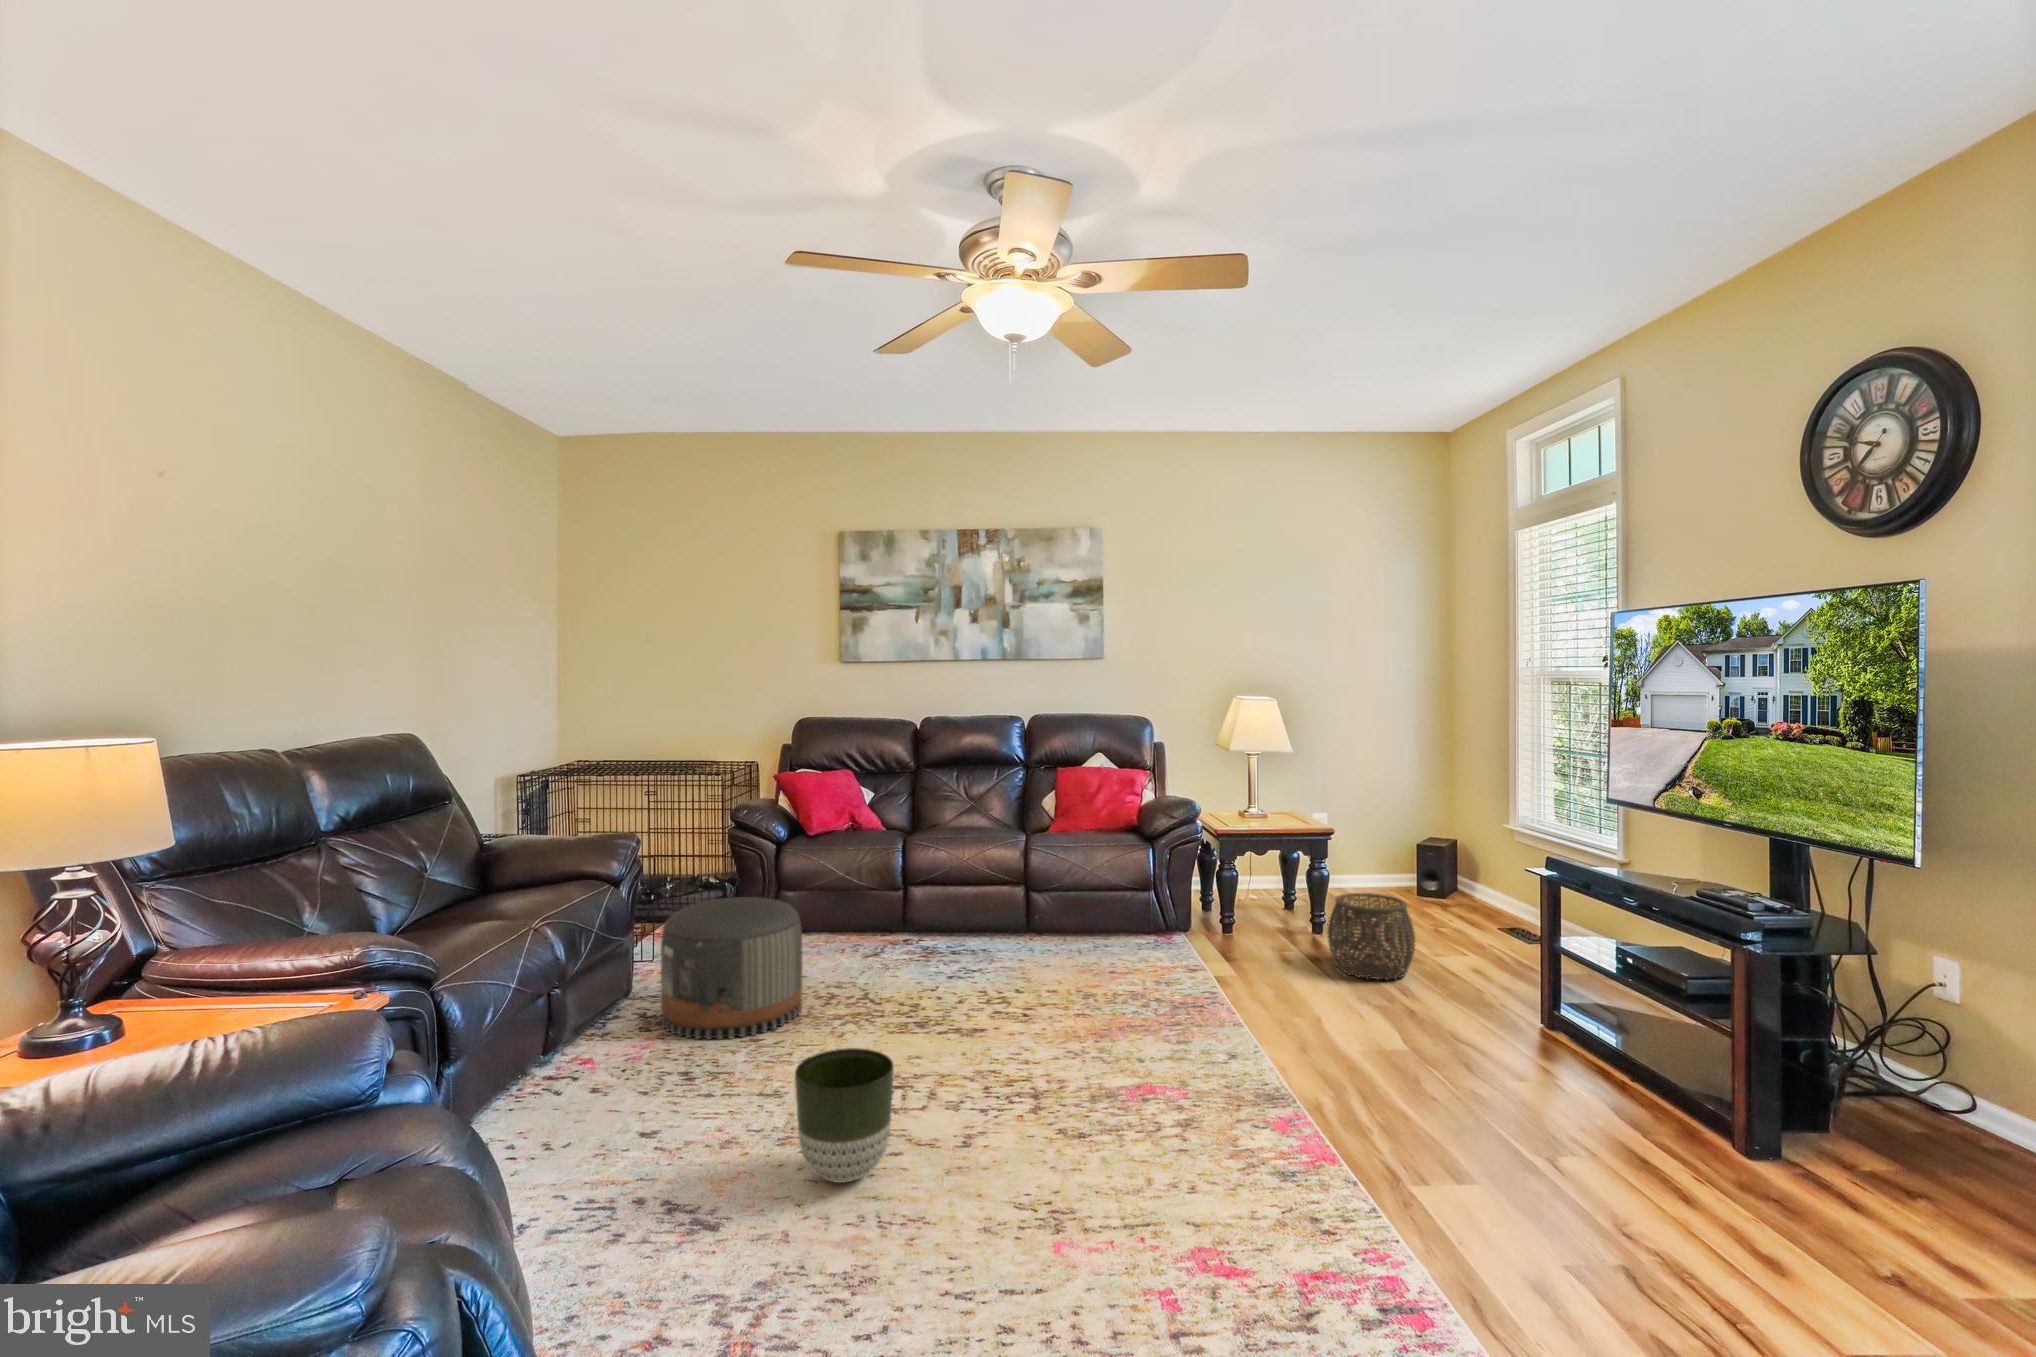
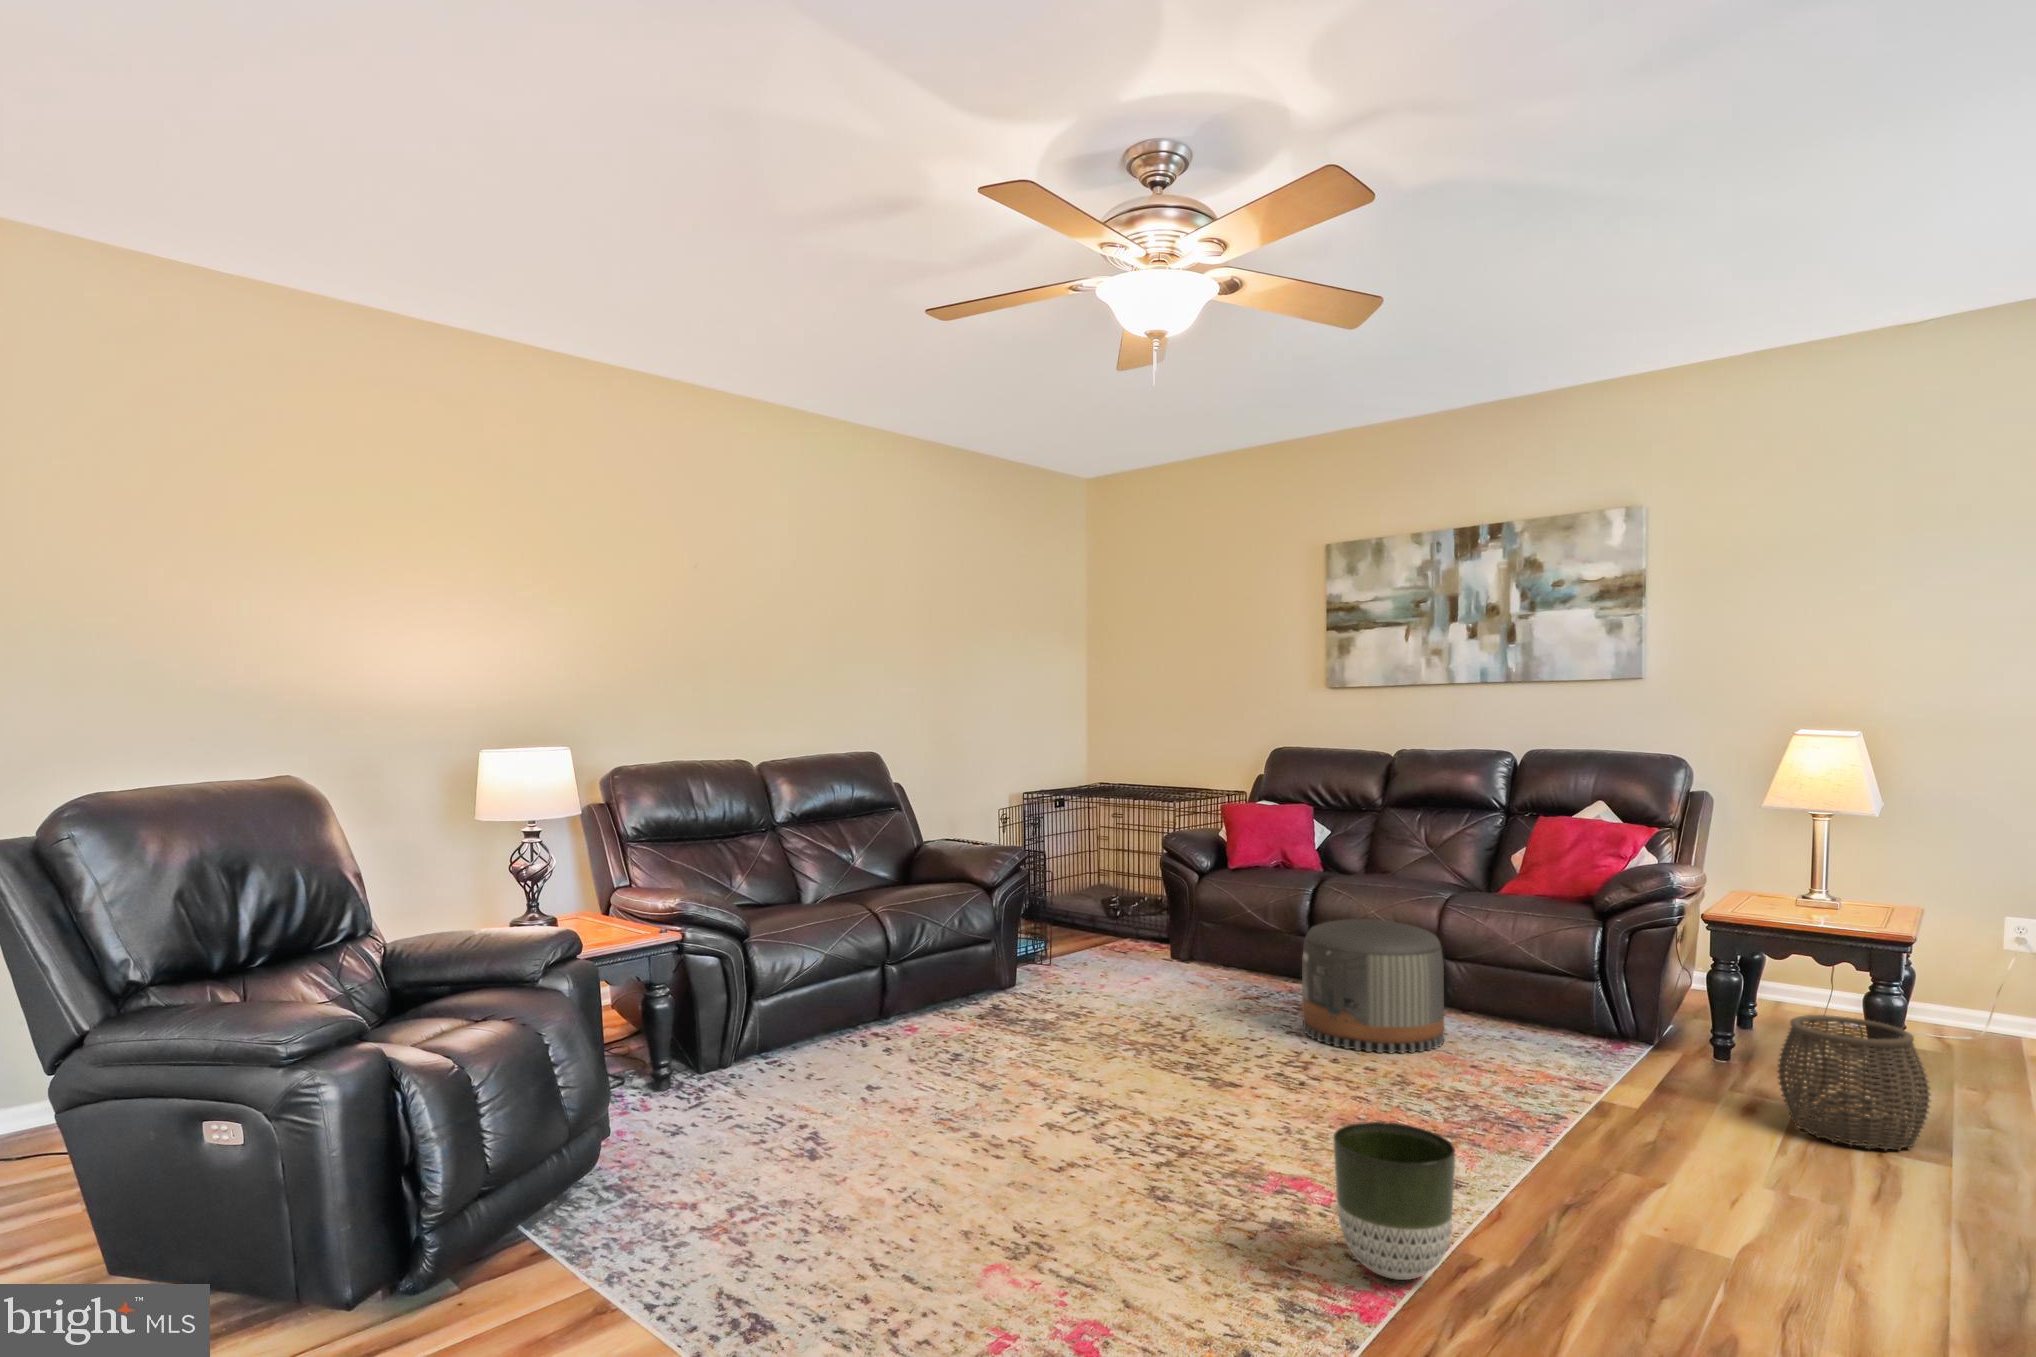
pouf: present [661,897,802,1040] -> present [1302,919,1444,1053]
planter: present [795,1048,894,1183] -> present [1333,1122,1455,1280]

